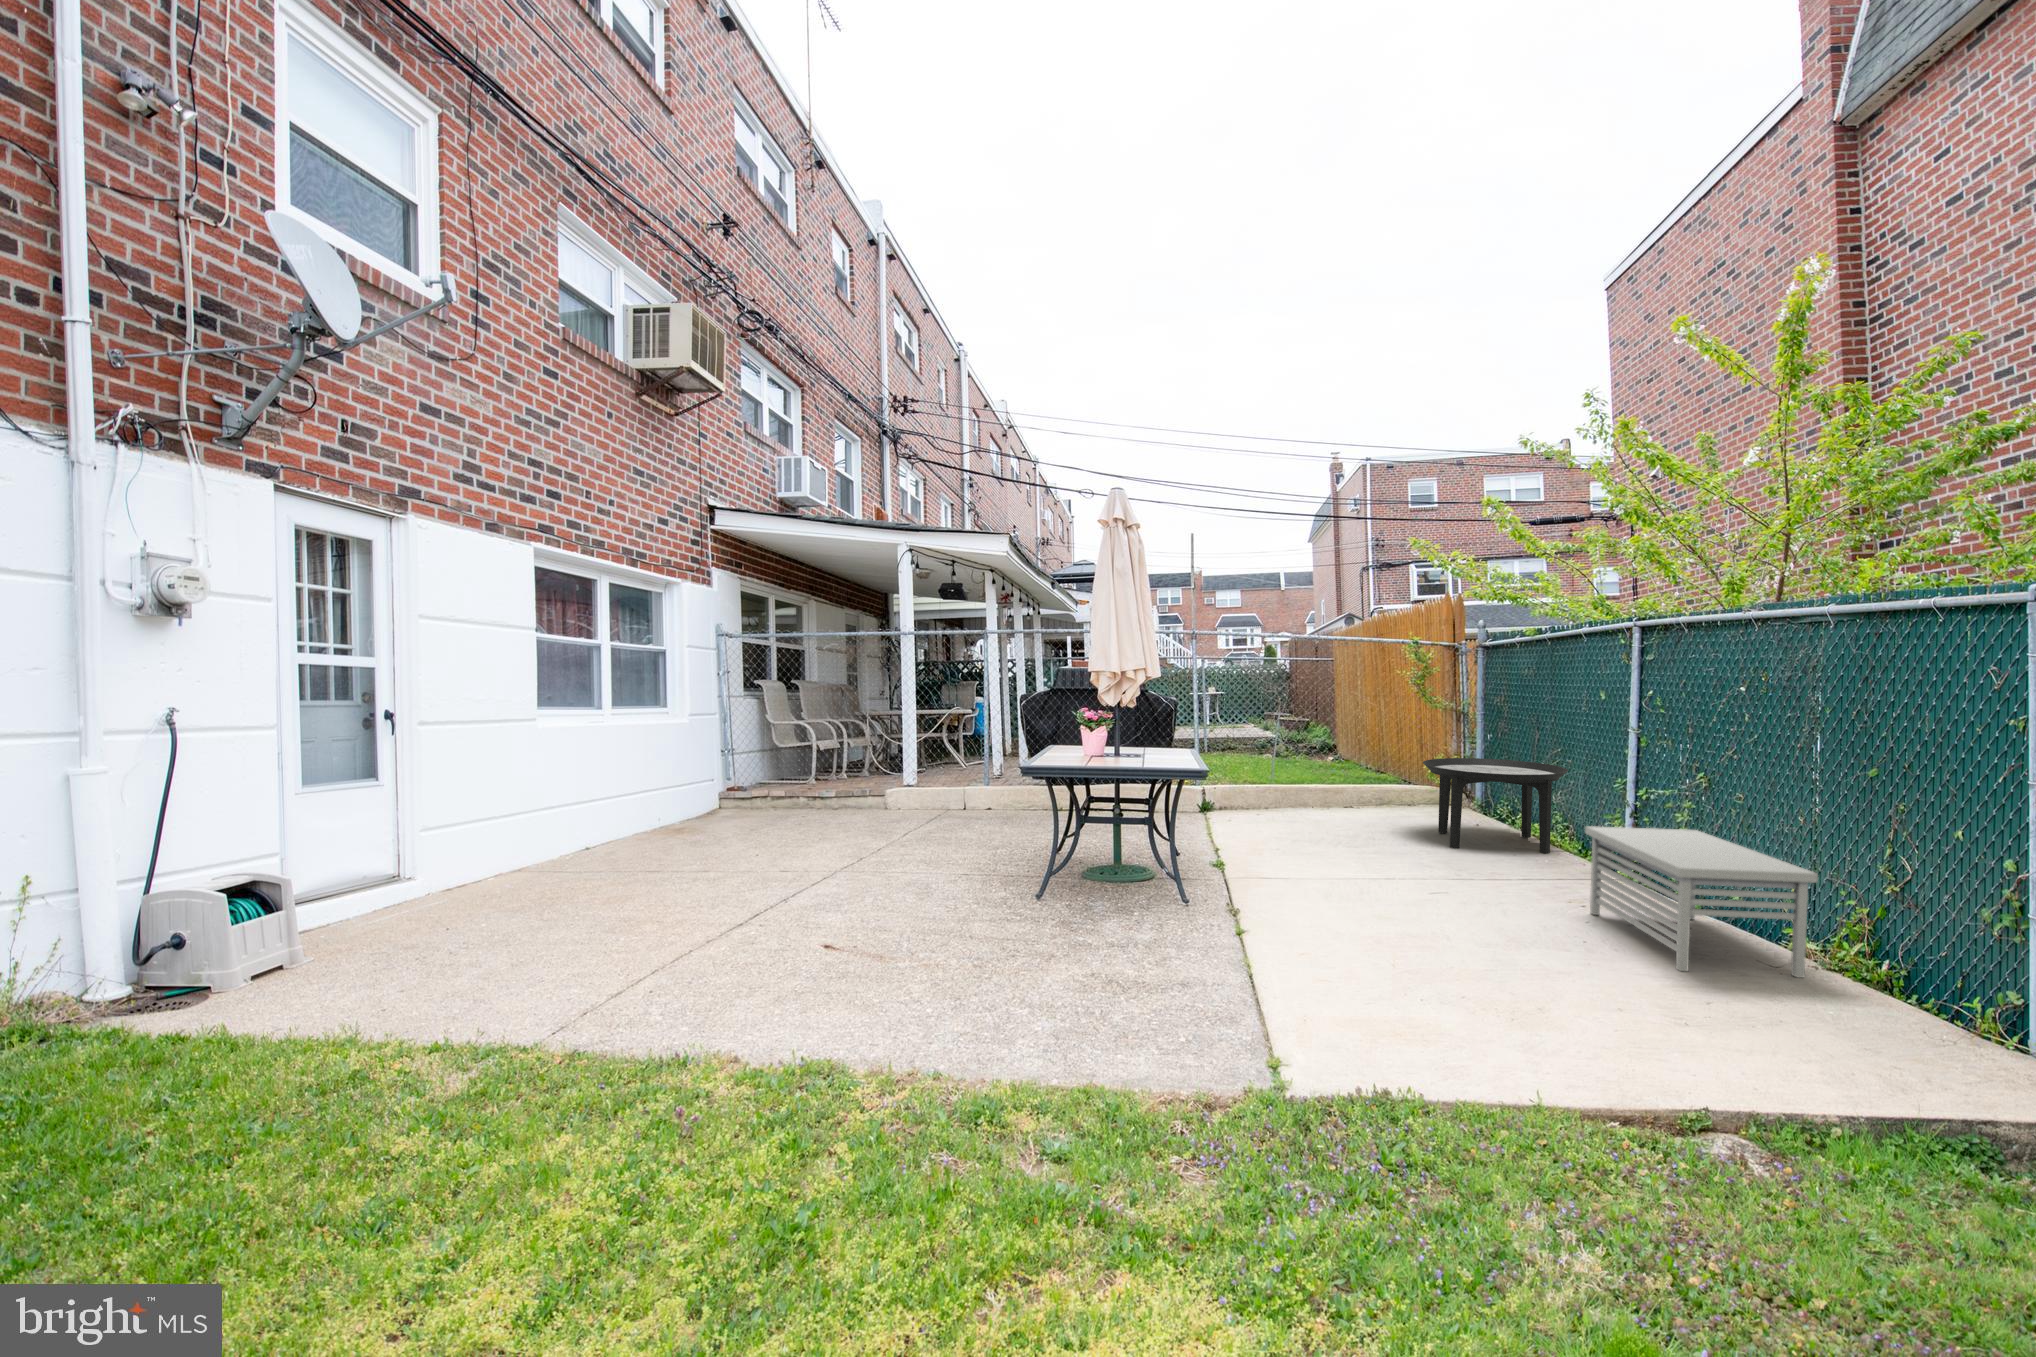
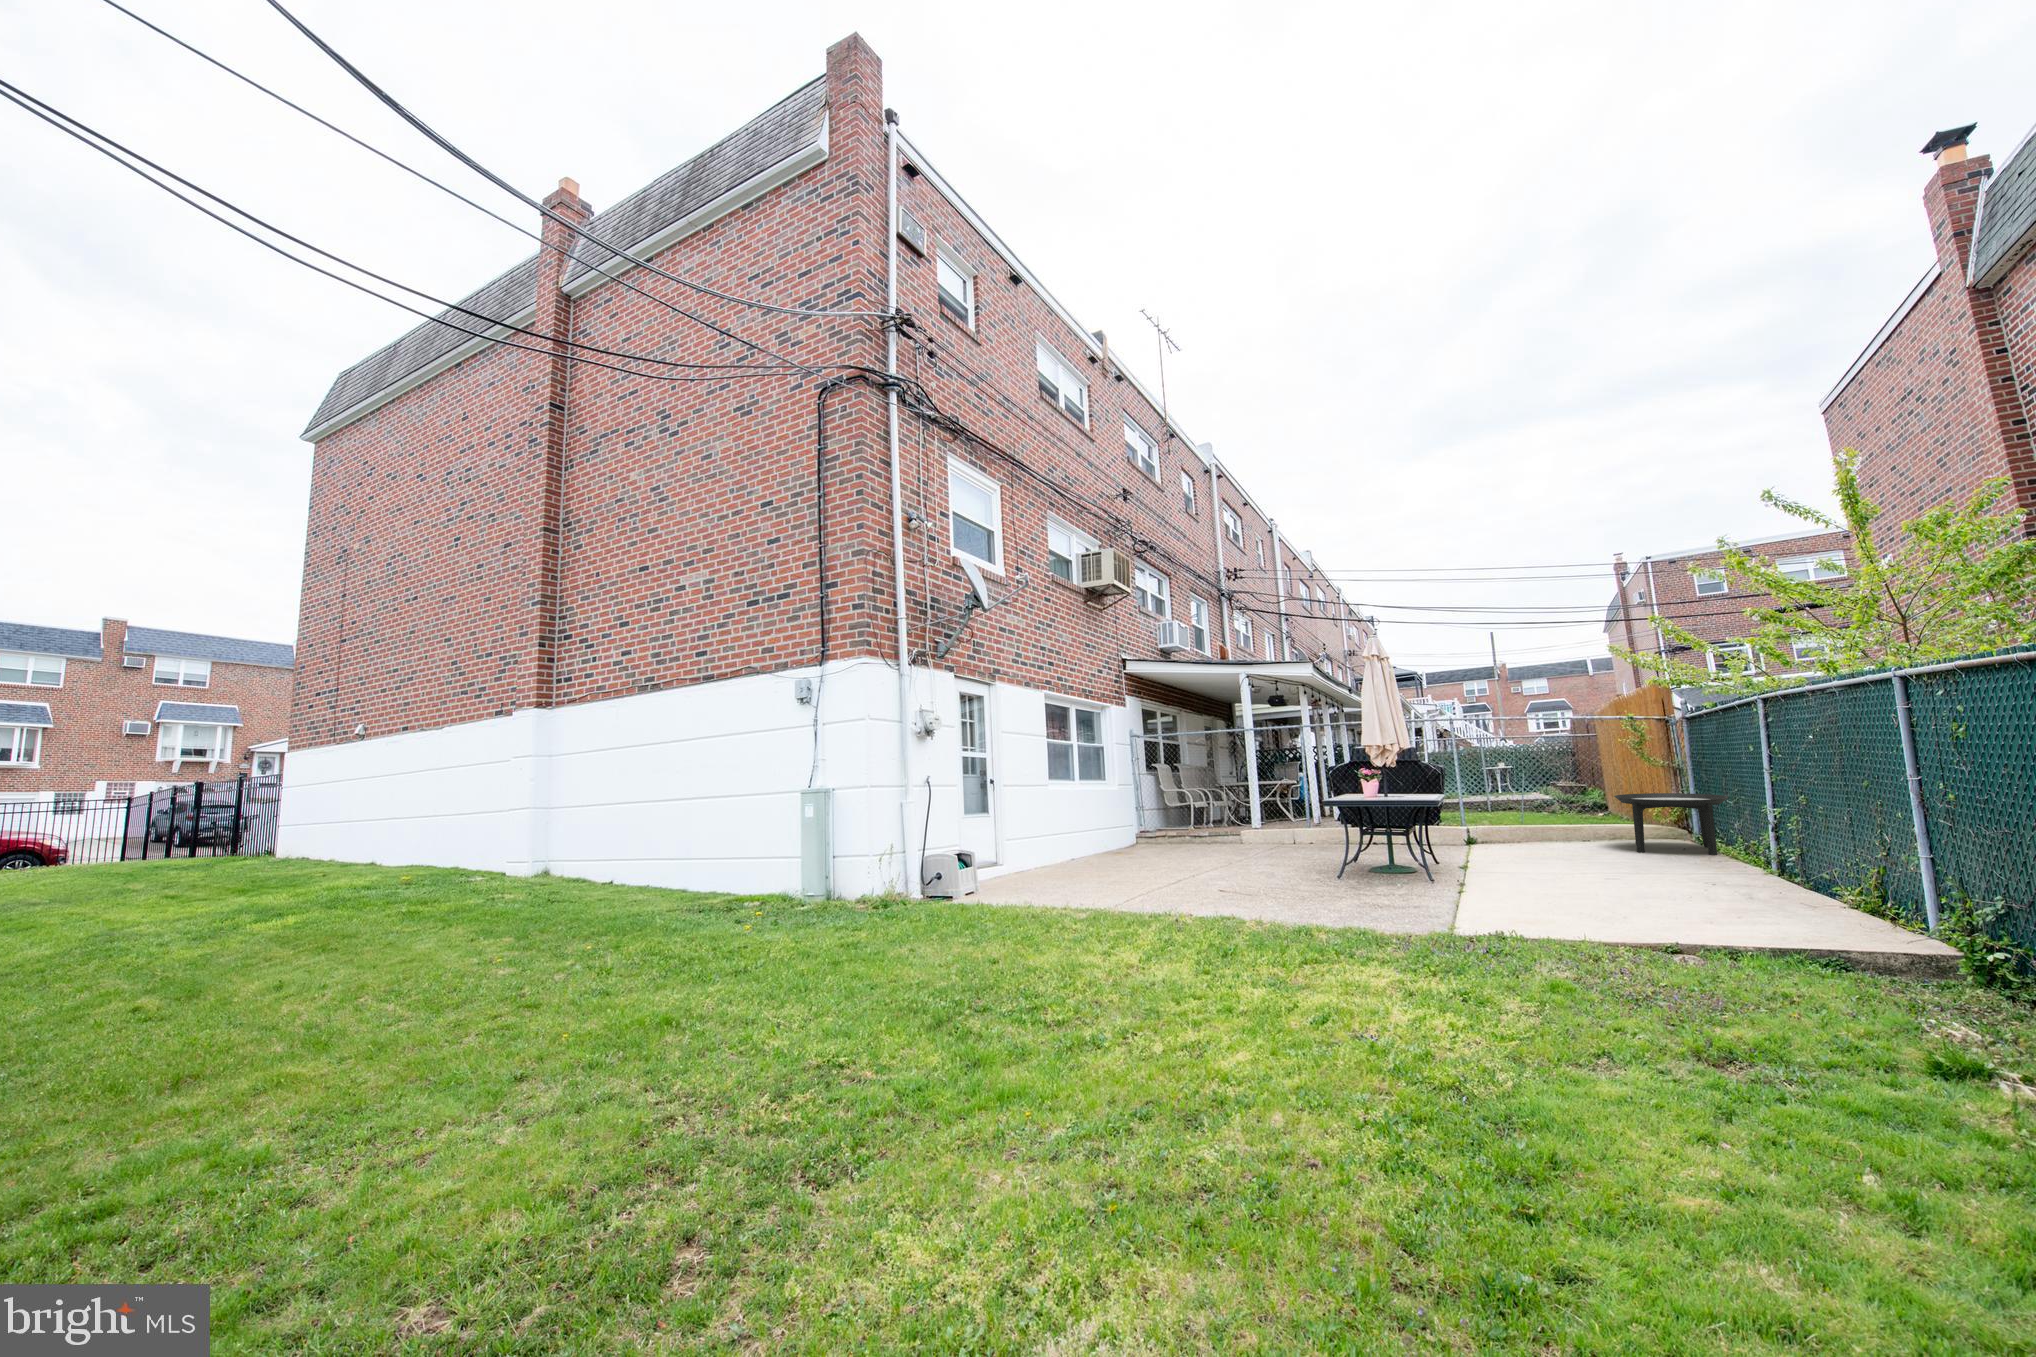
storage bench: present [1585,826,1818,978] -> none [1700,824,1831,904]

